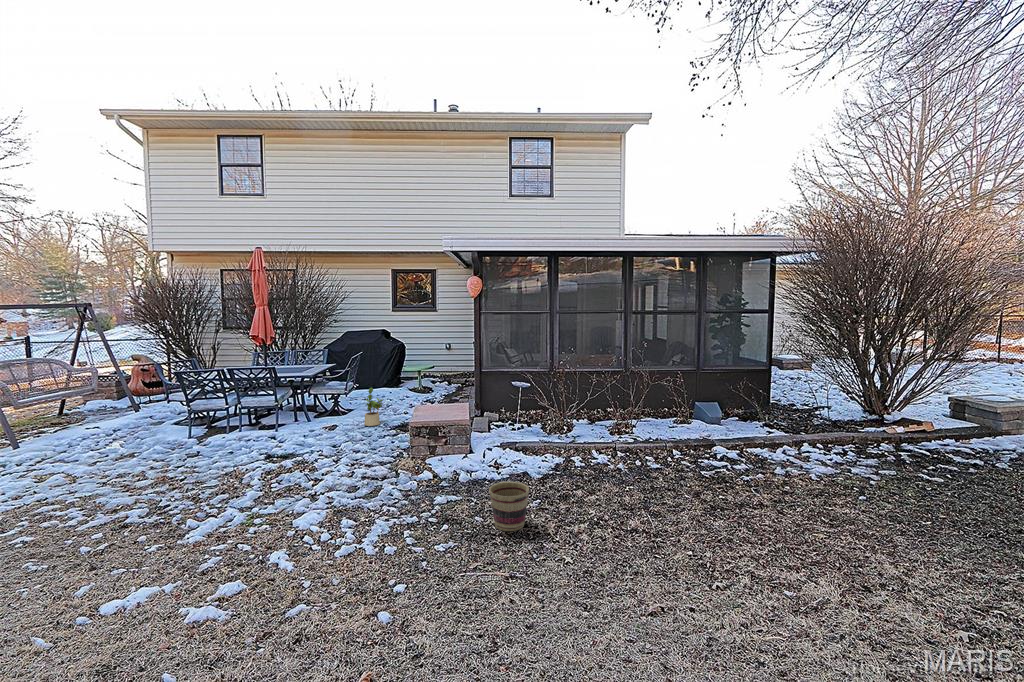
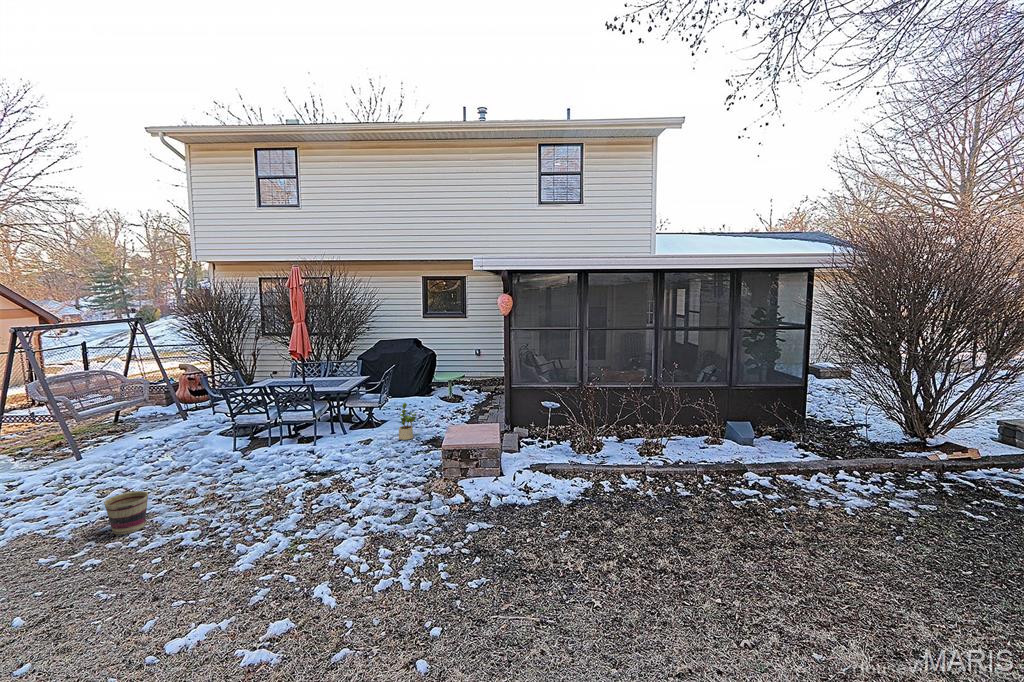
basket: present [489,482,529,531] -> present [104,491,148,535]

